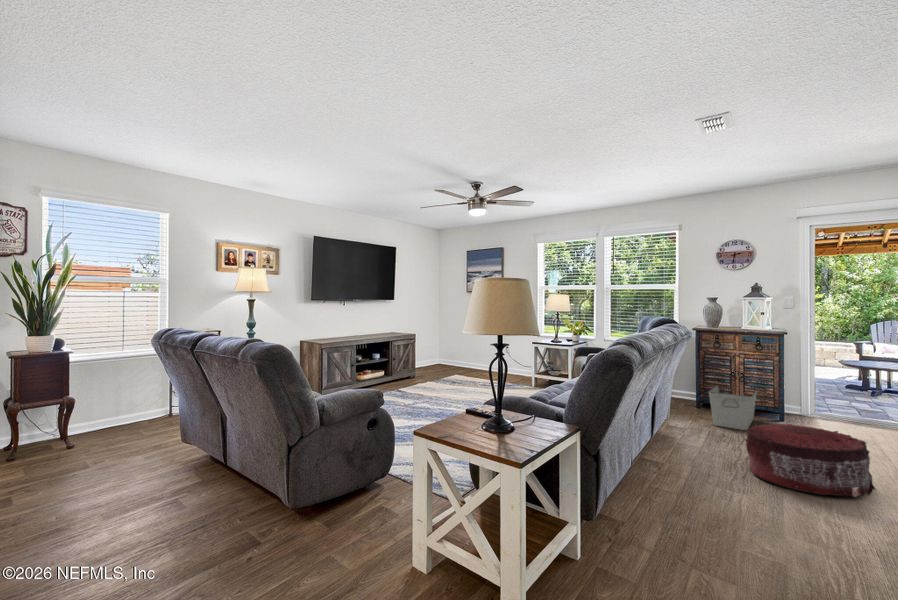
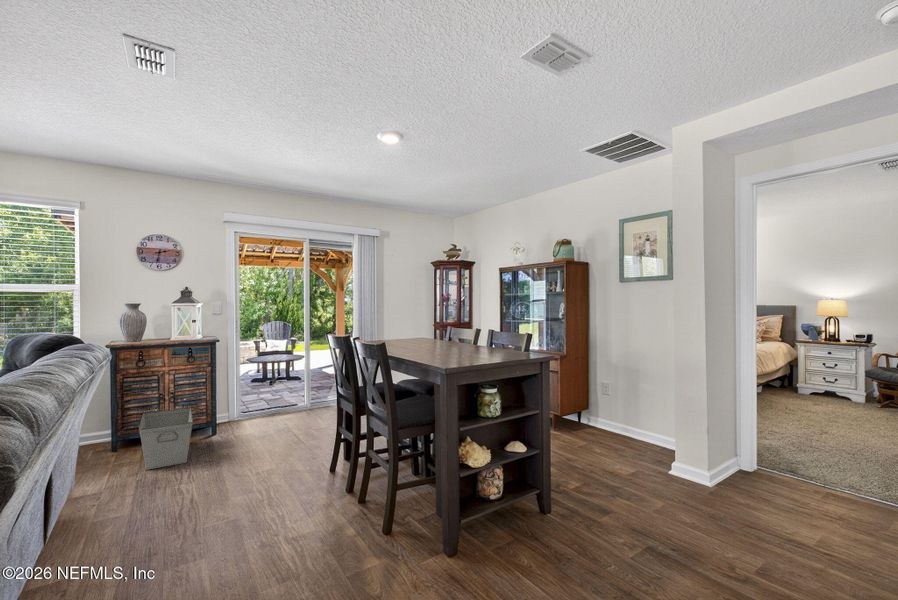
pouf: present [745,424,876,497] -> none [214,445,326,536]

